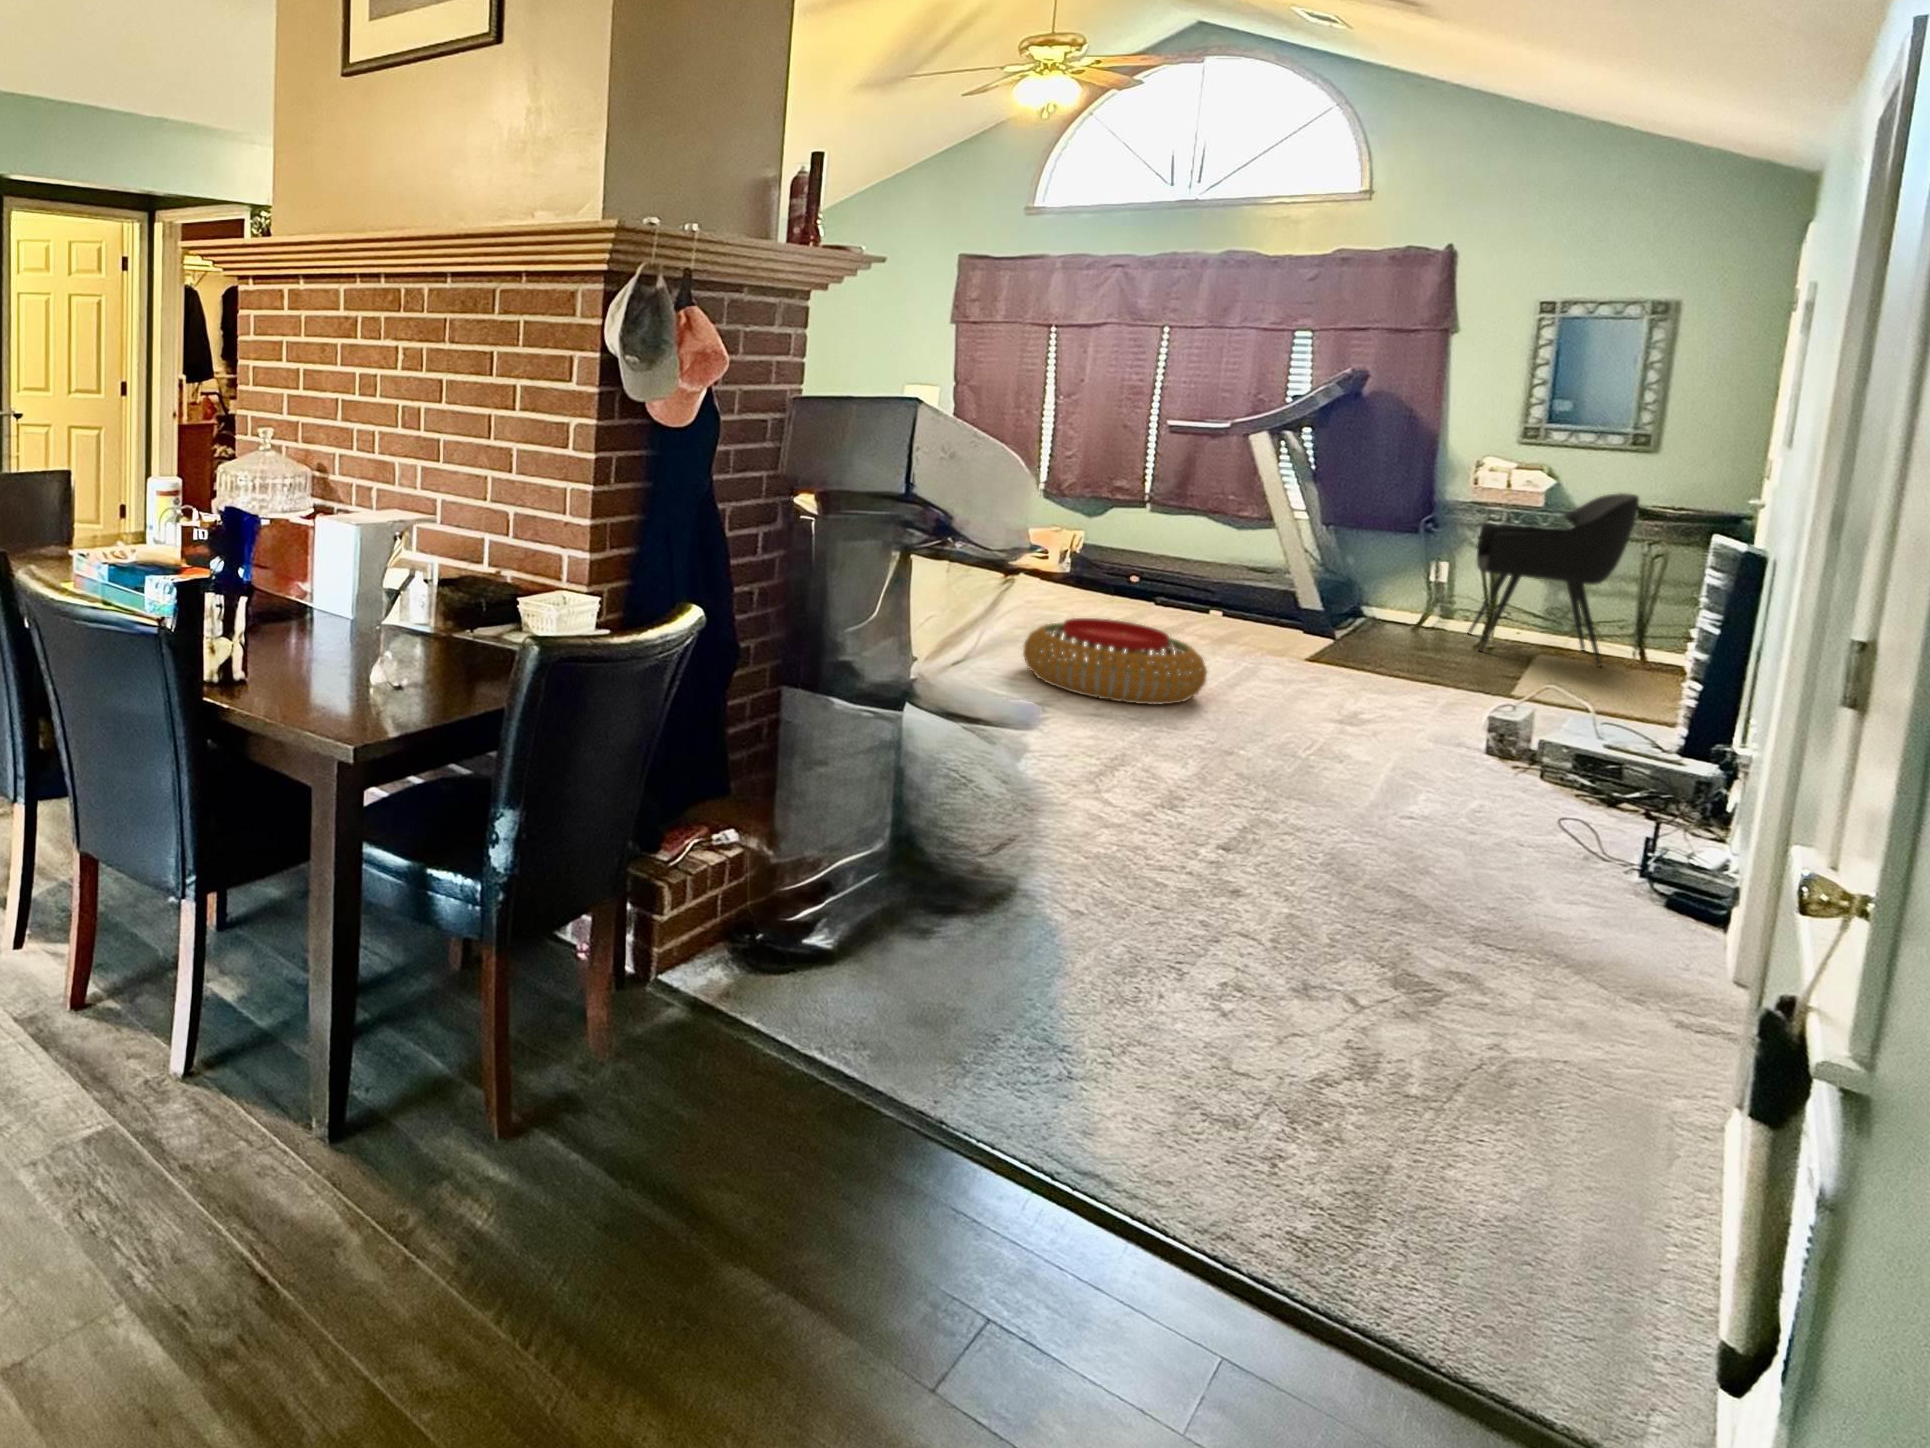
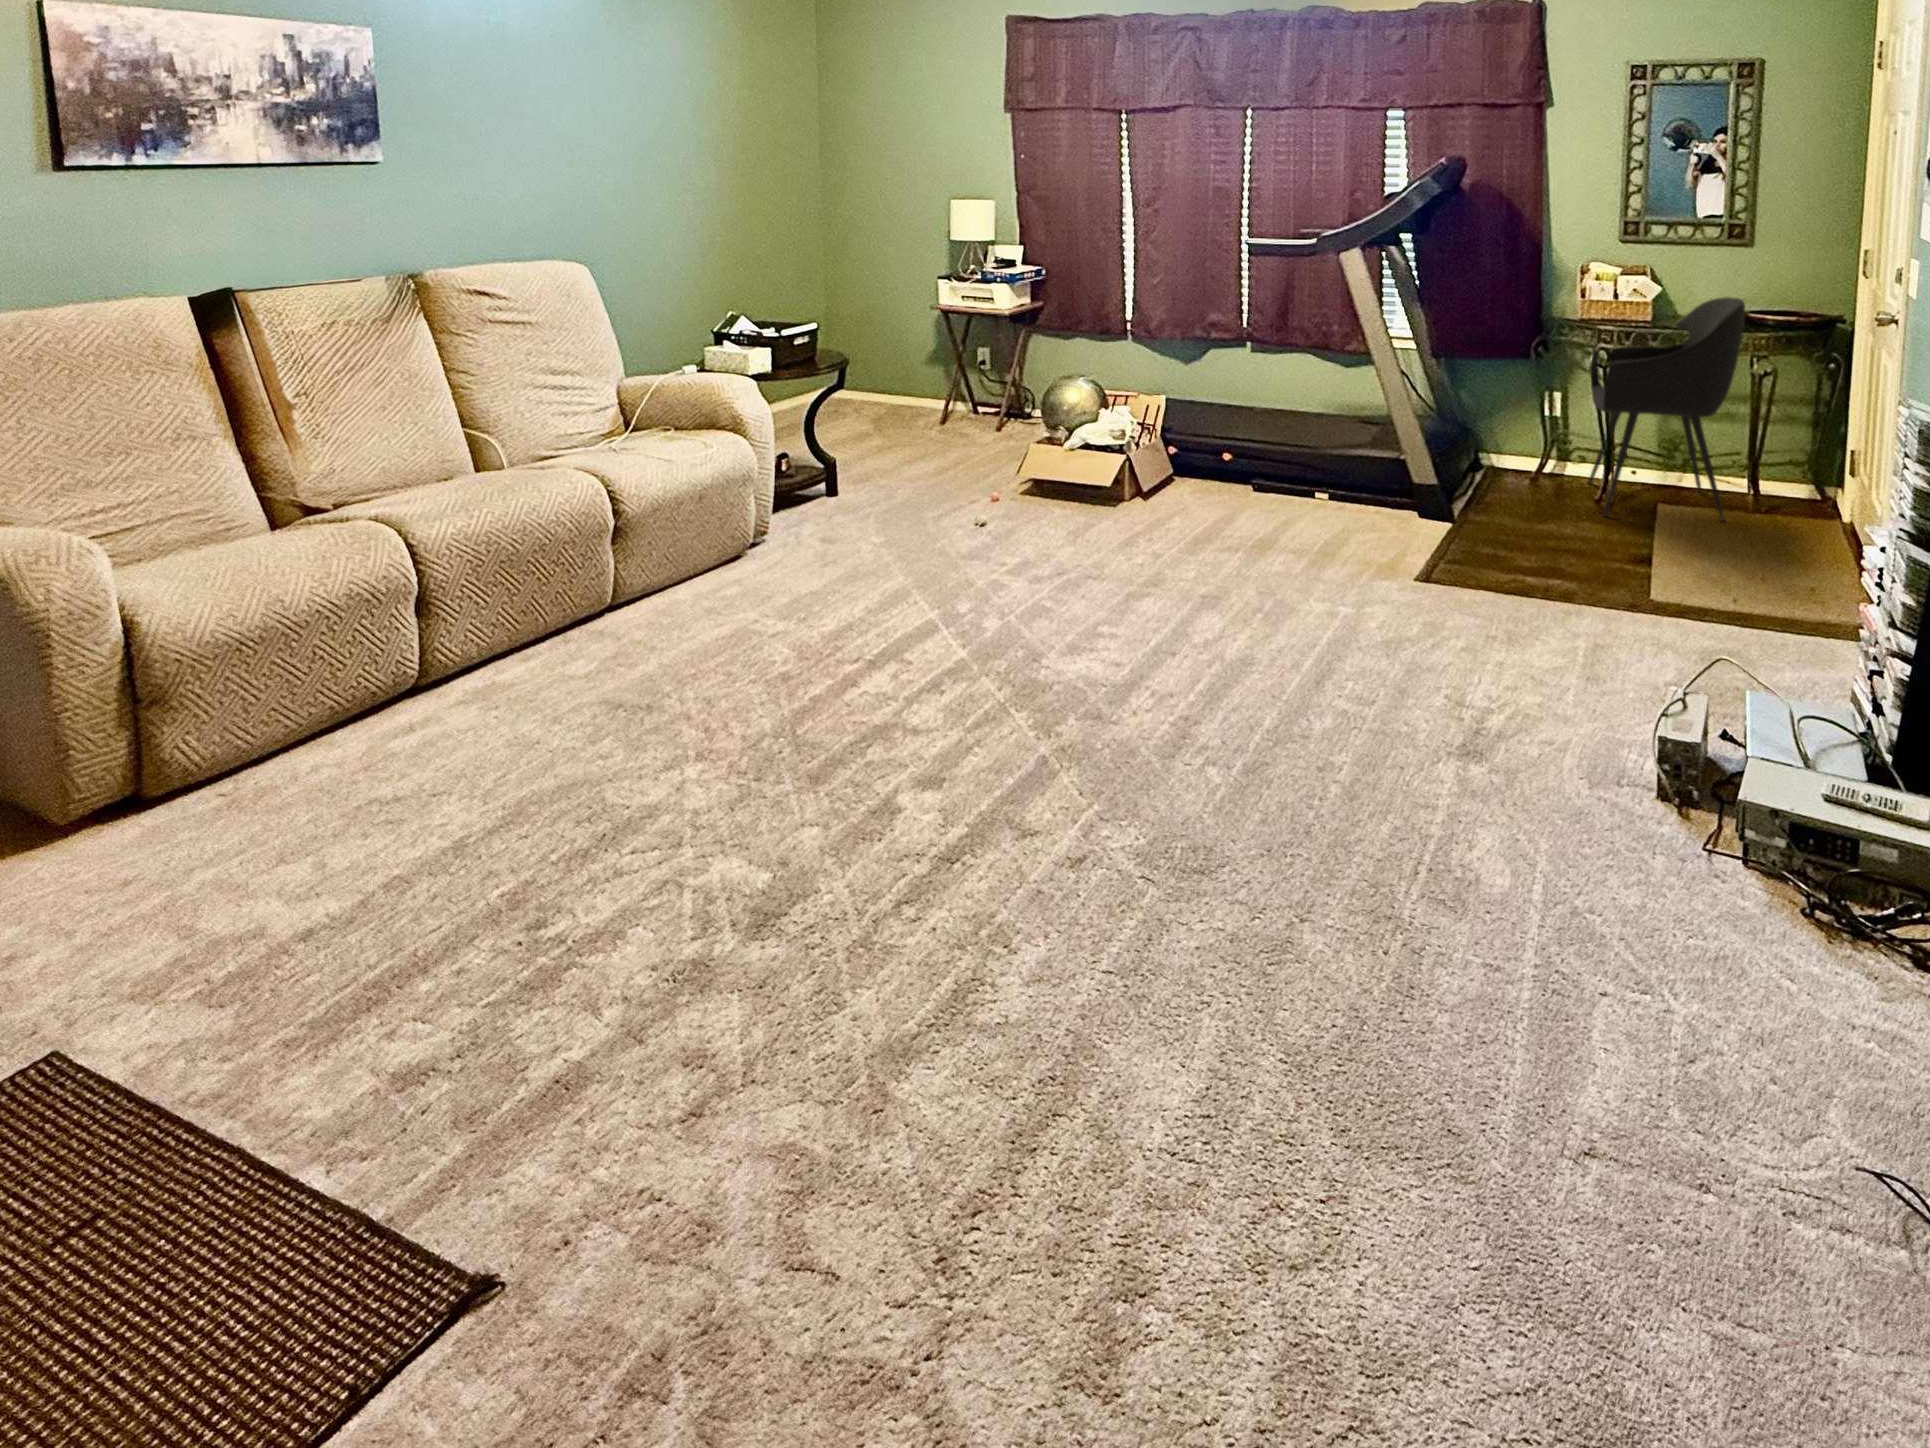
pouf: present [1023,618,1207,704] -> none [968,603,1256,794]

